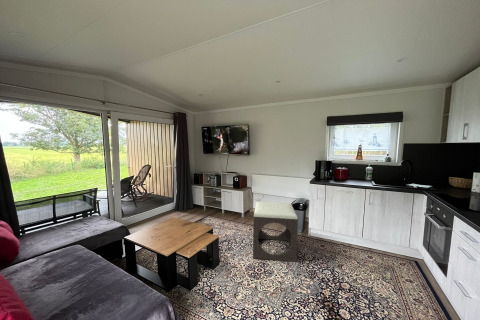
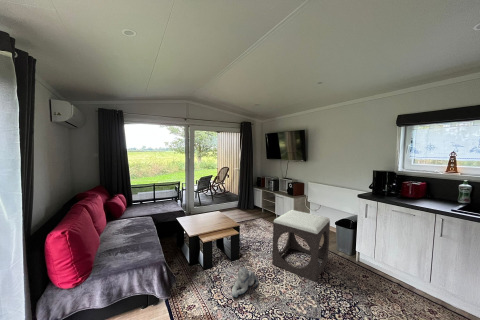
plush toy: none [236,270,257,306] -> present [232,267,258,297]

